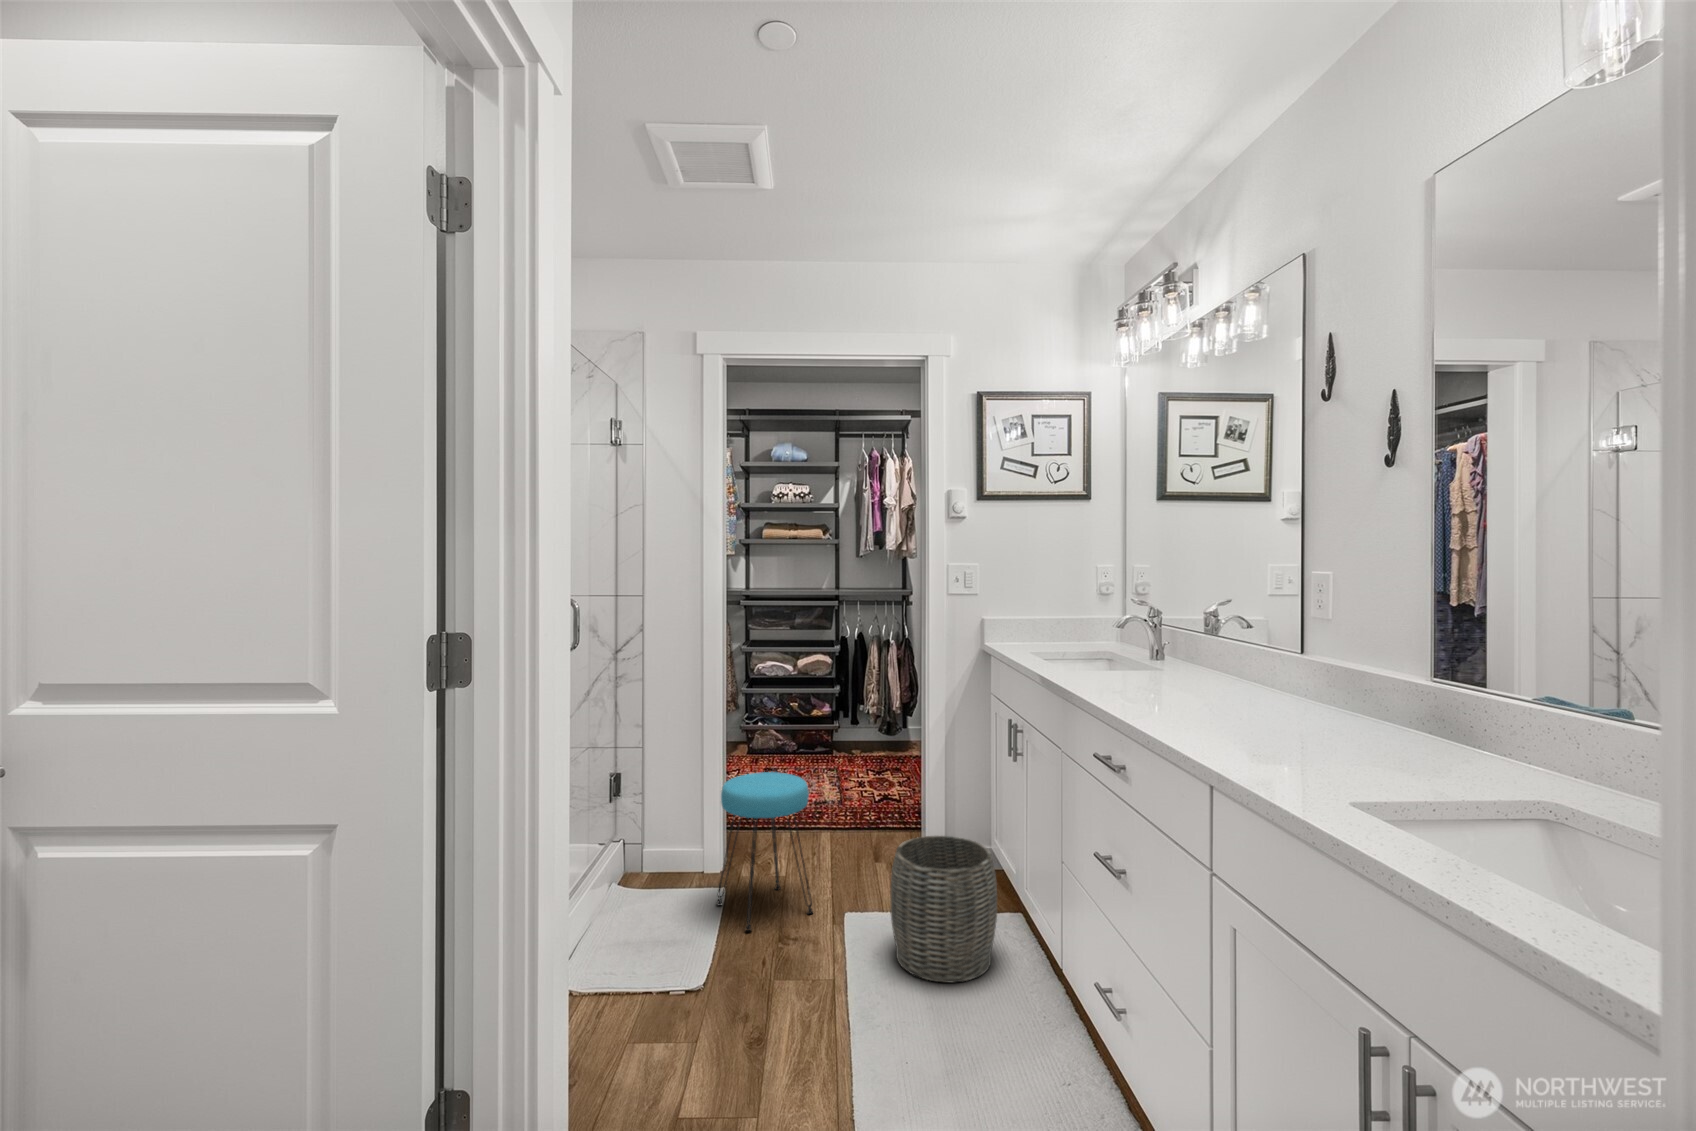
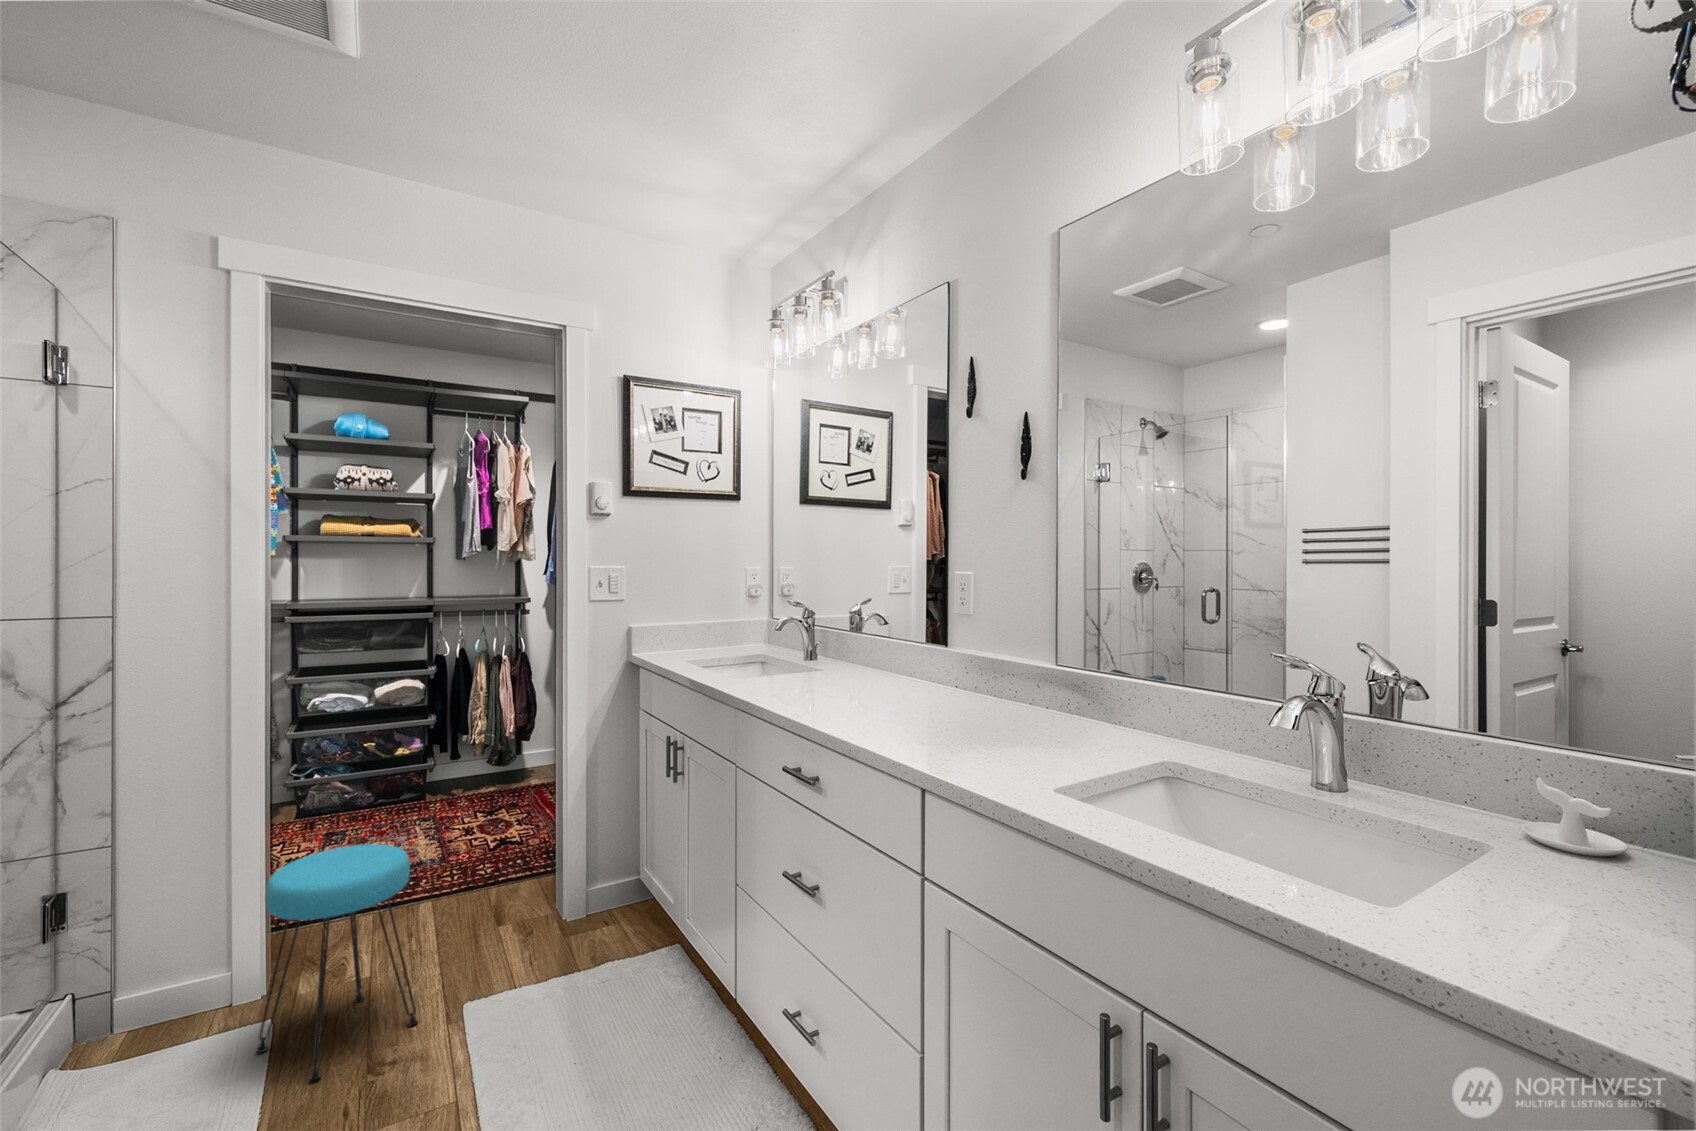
woven basket: present [890,836,997,983] -> none [535,884,668,1072]

